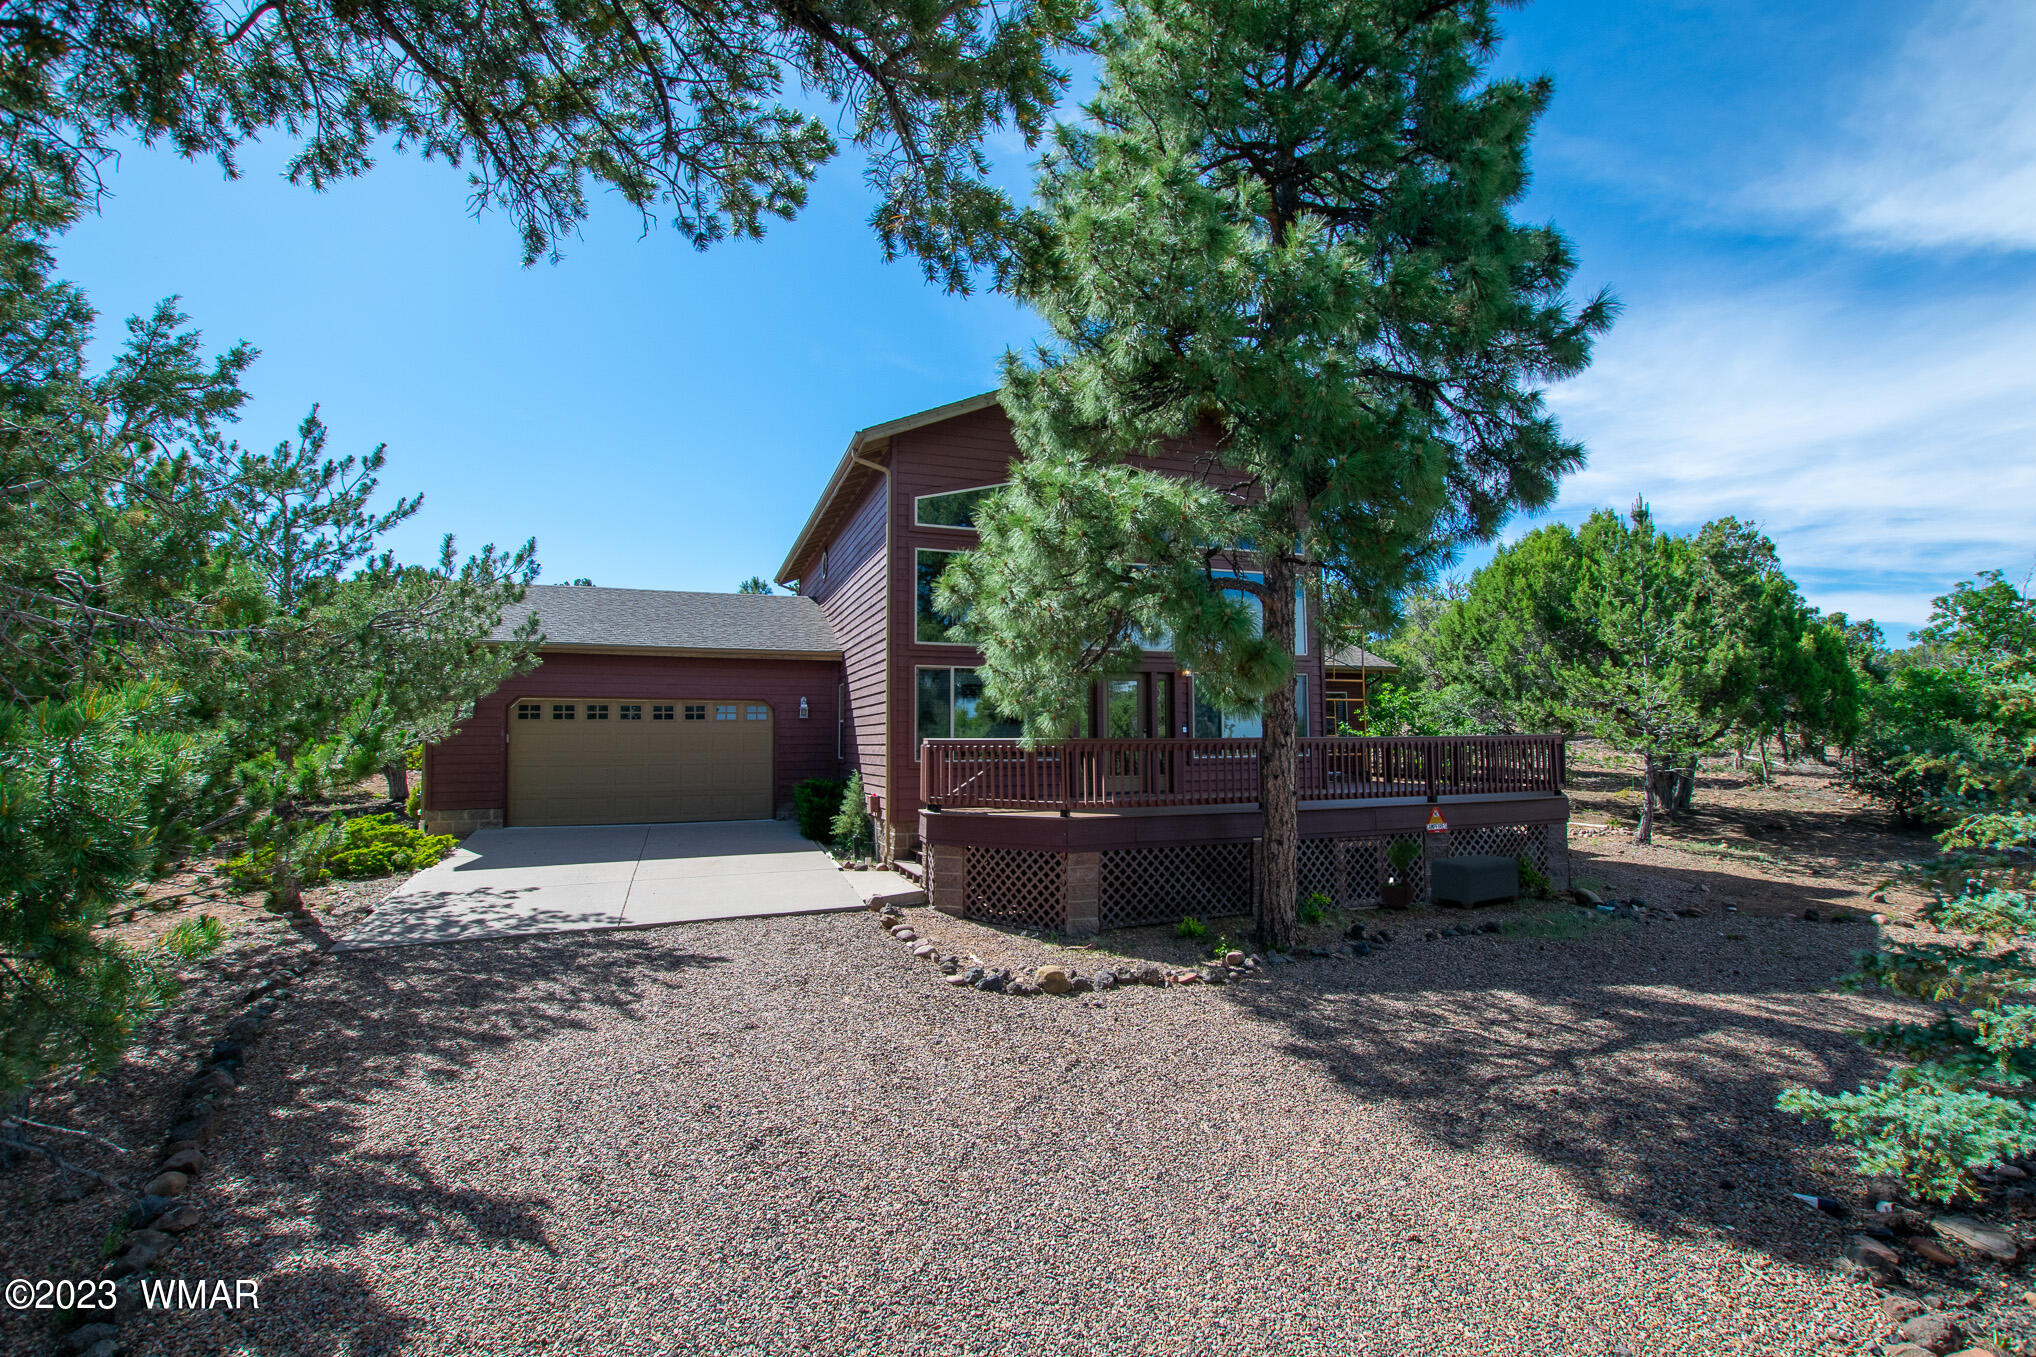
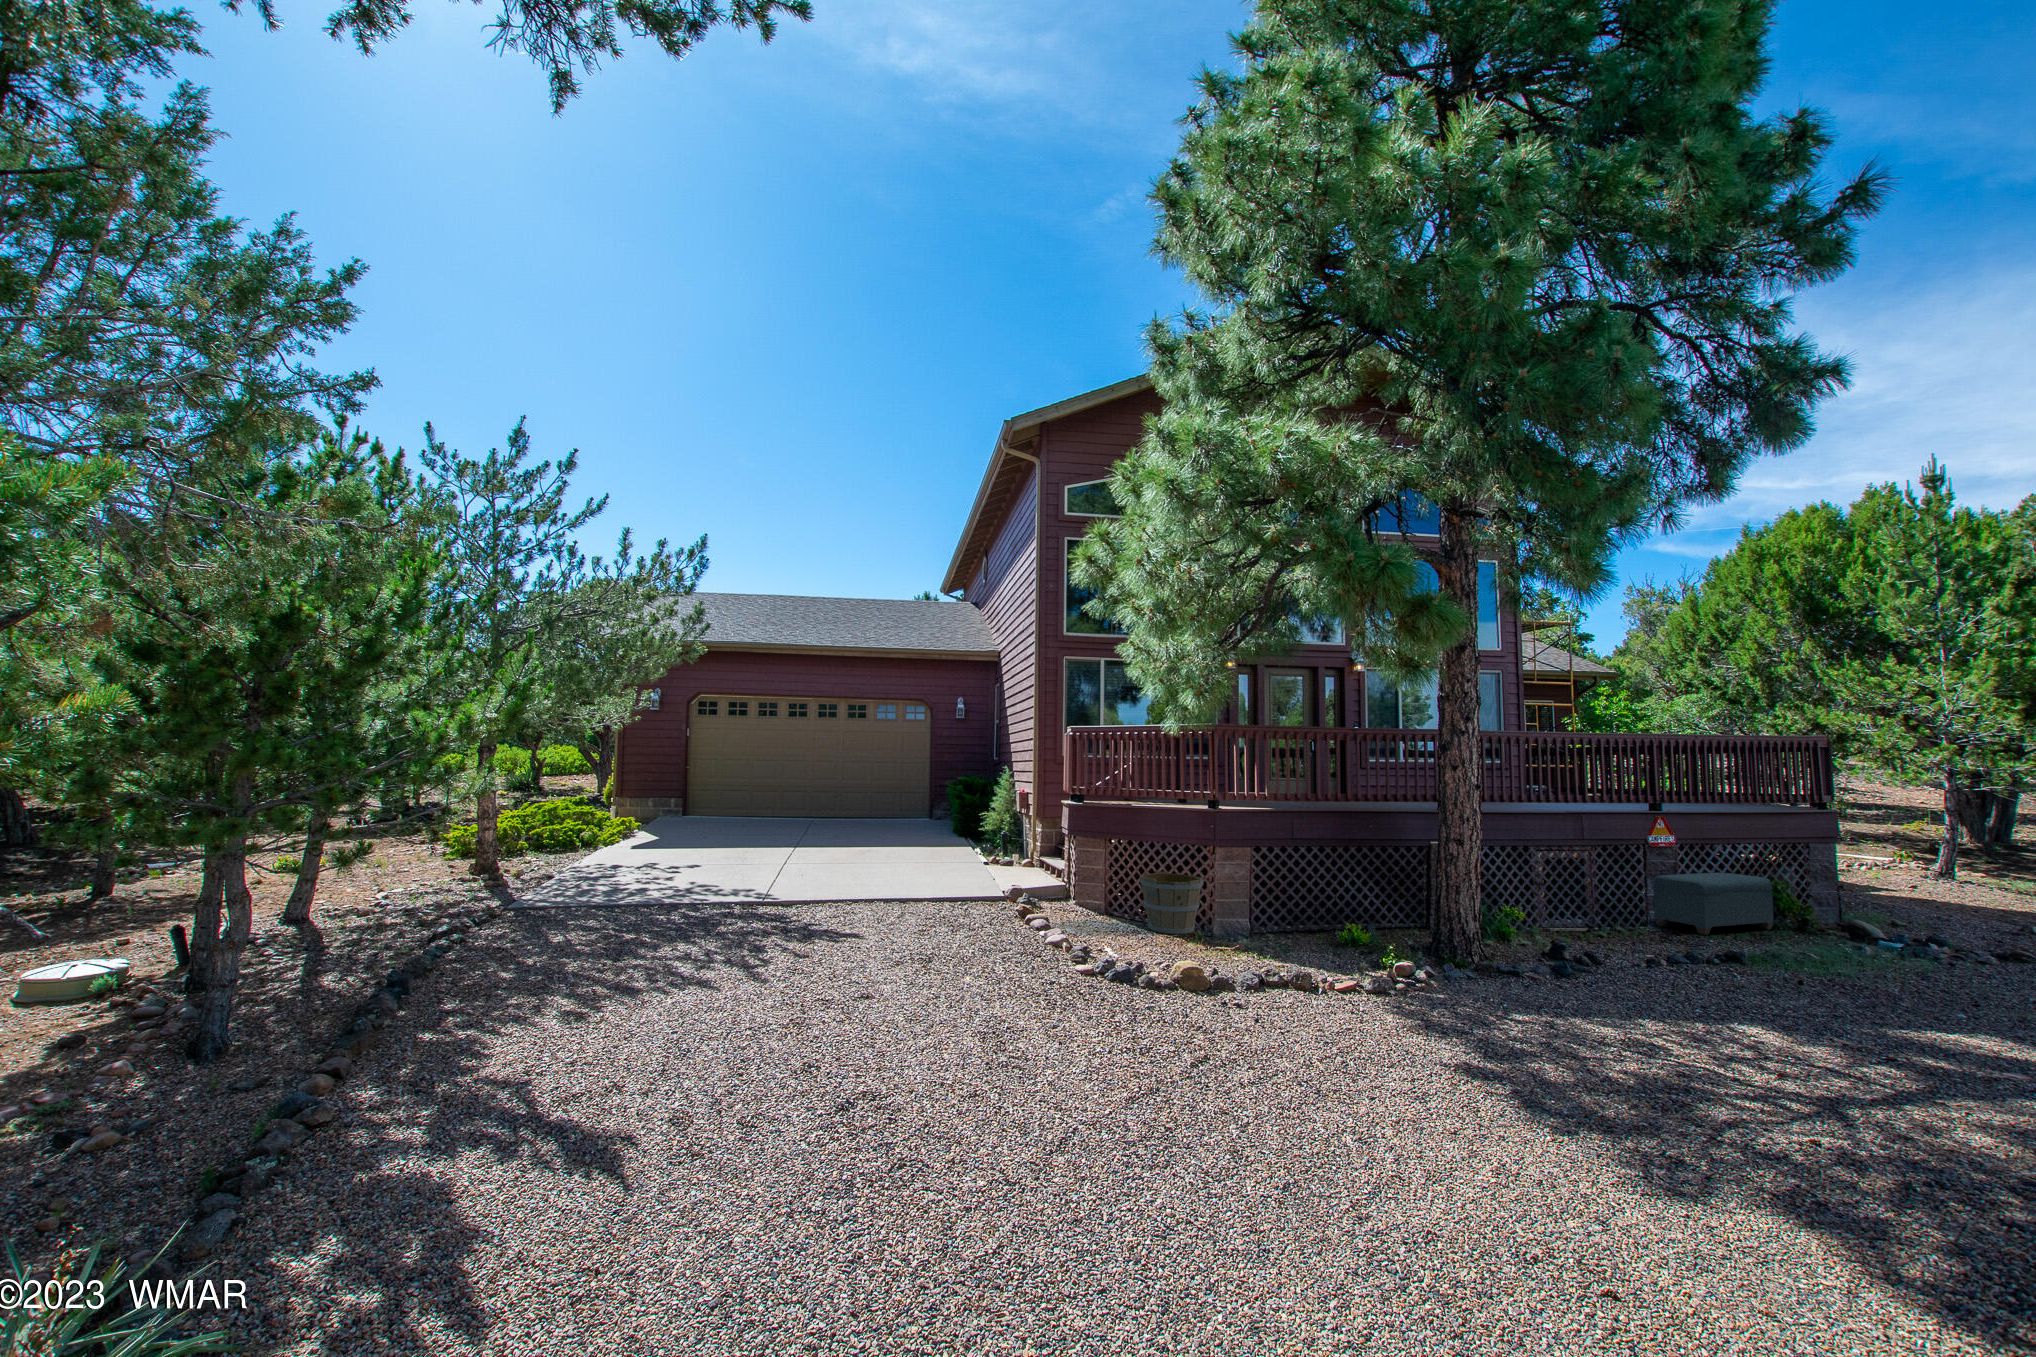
potted tree: present [1380,838,1423,907] -> none [1586,841,1645,928]
wooden bucket: none [1005,878,1063,937] -> present [1140,872,1204,935]

